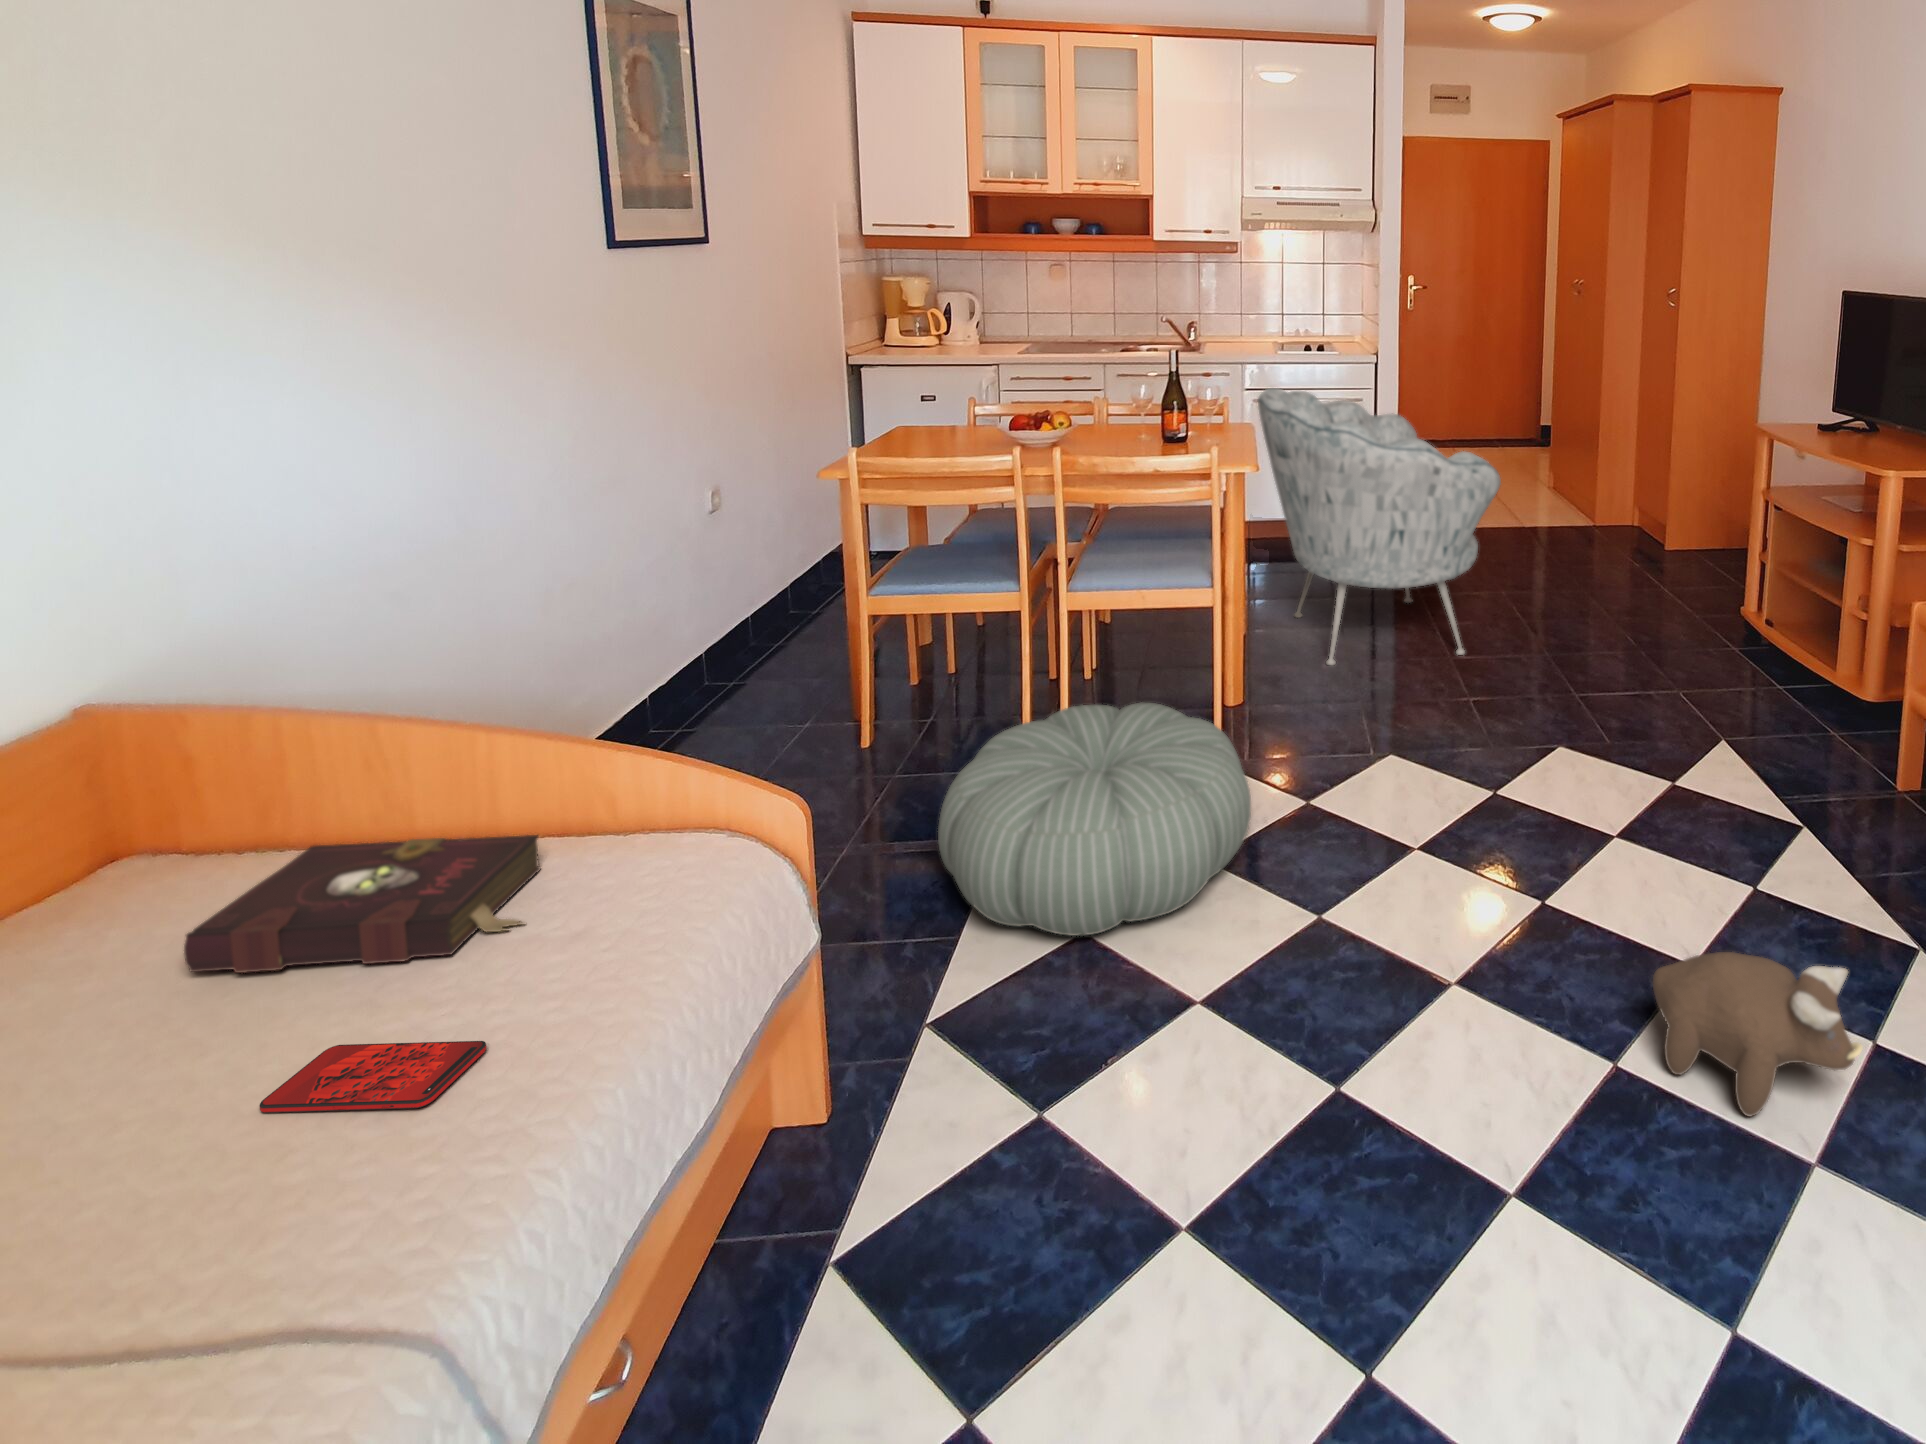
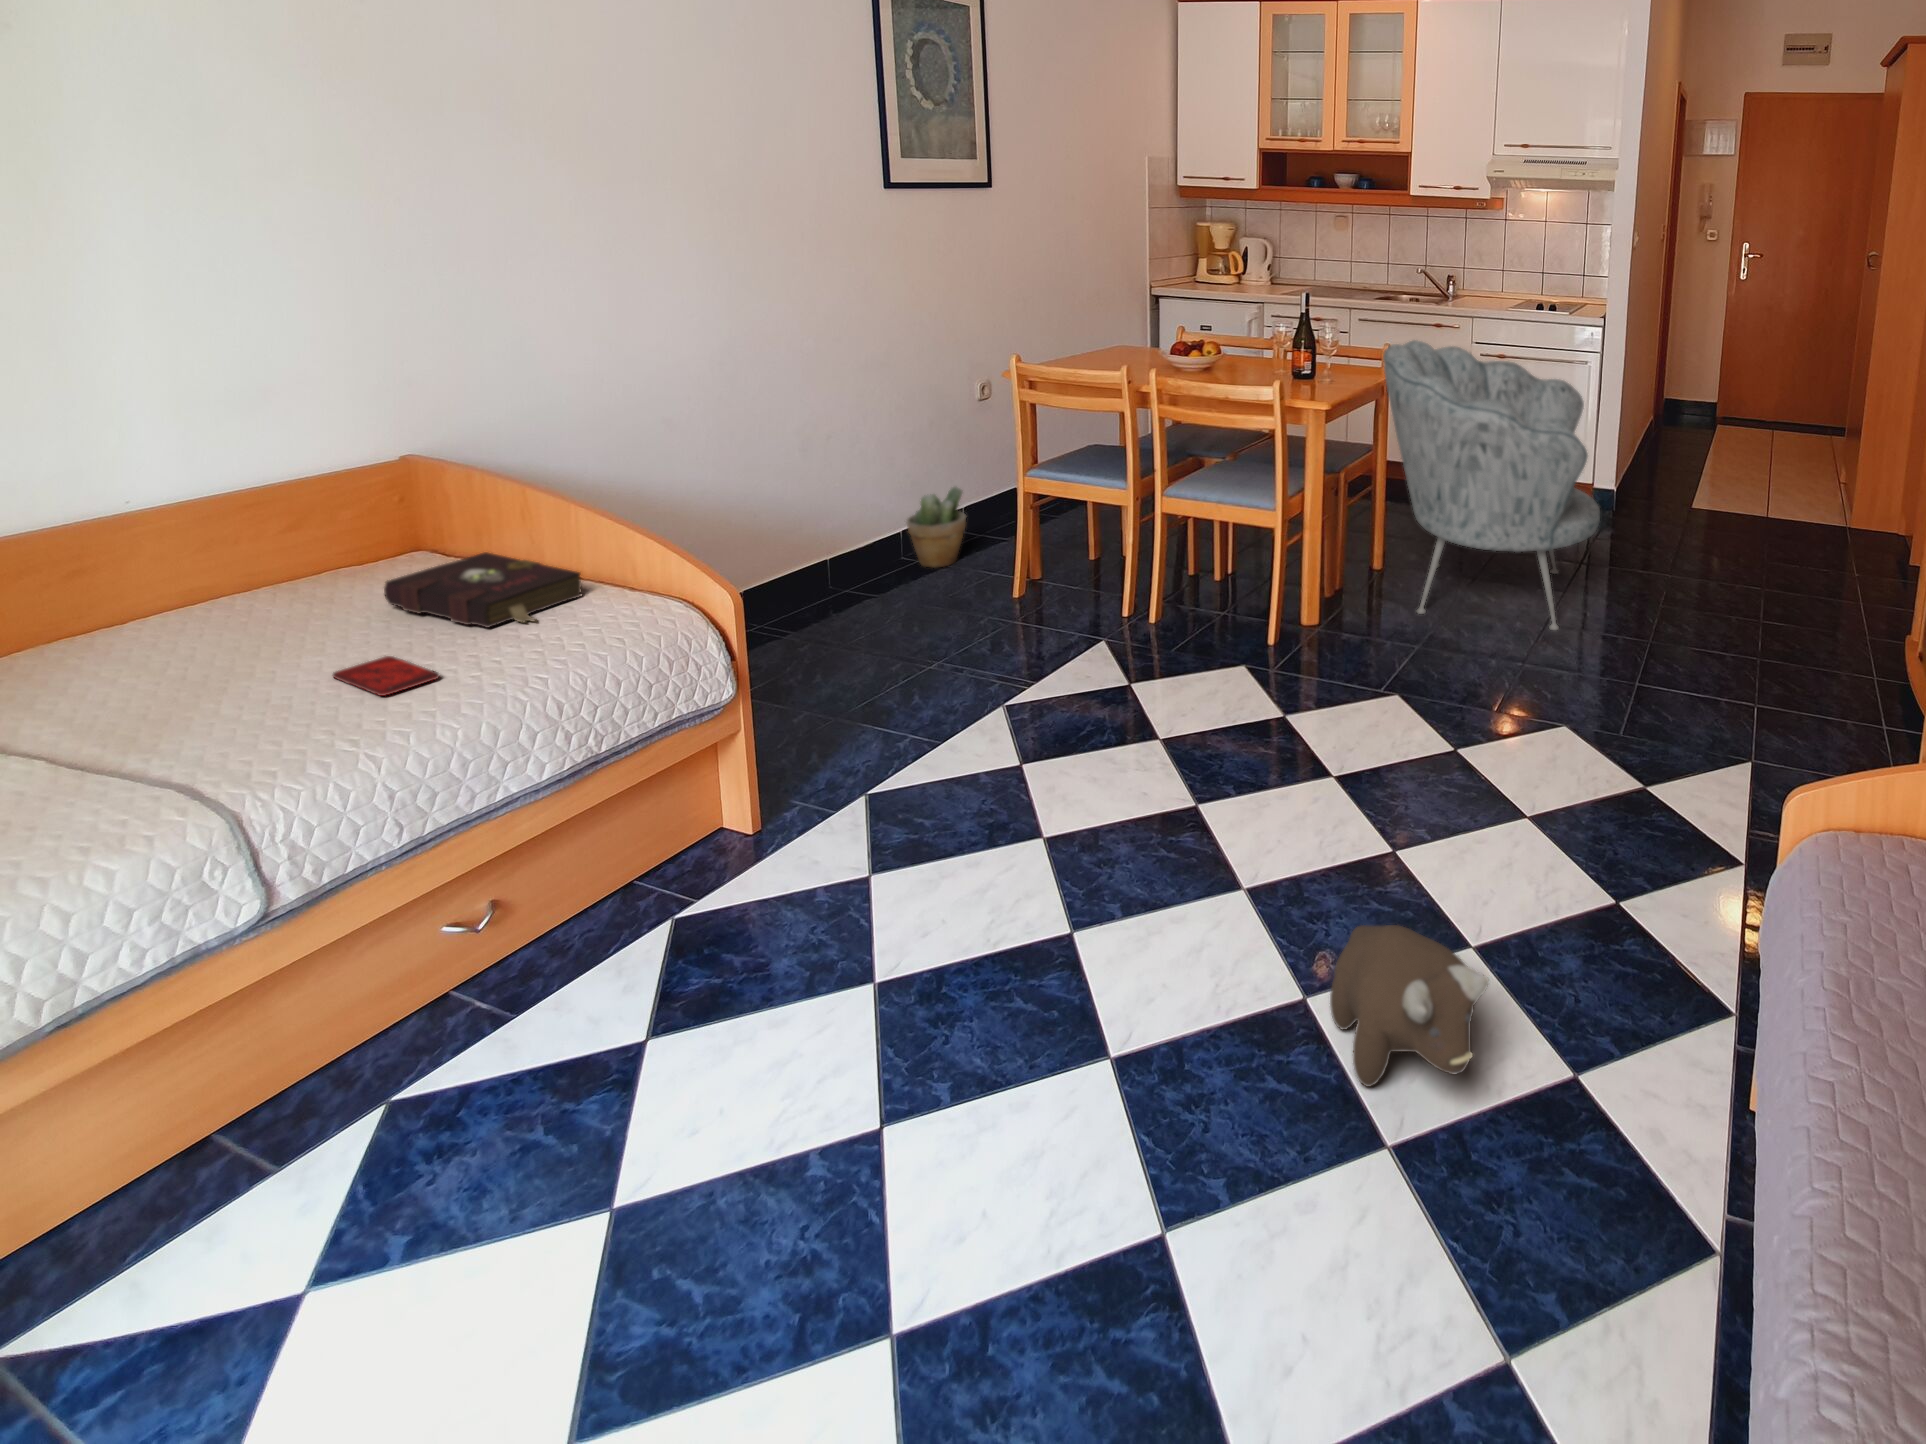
potted plant: none [665,624,750,735] -> present [907,487,966,567]
pouf: present [938,703,1251,936] -> none [941,589,1206,767]

